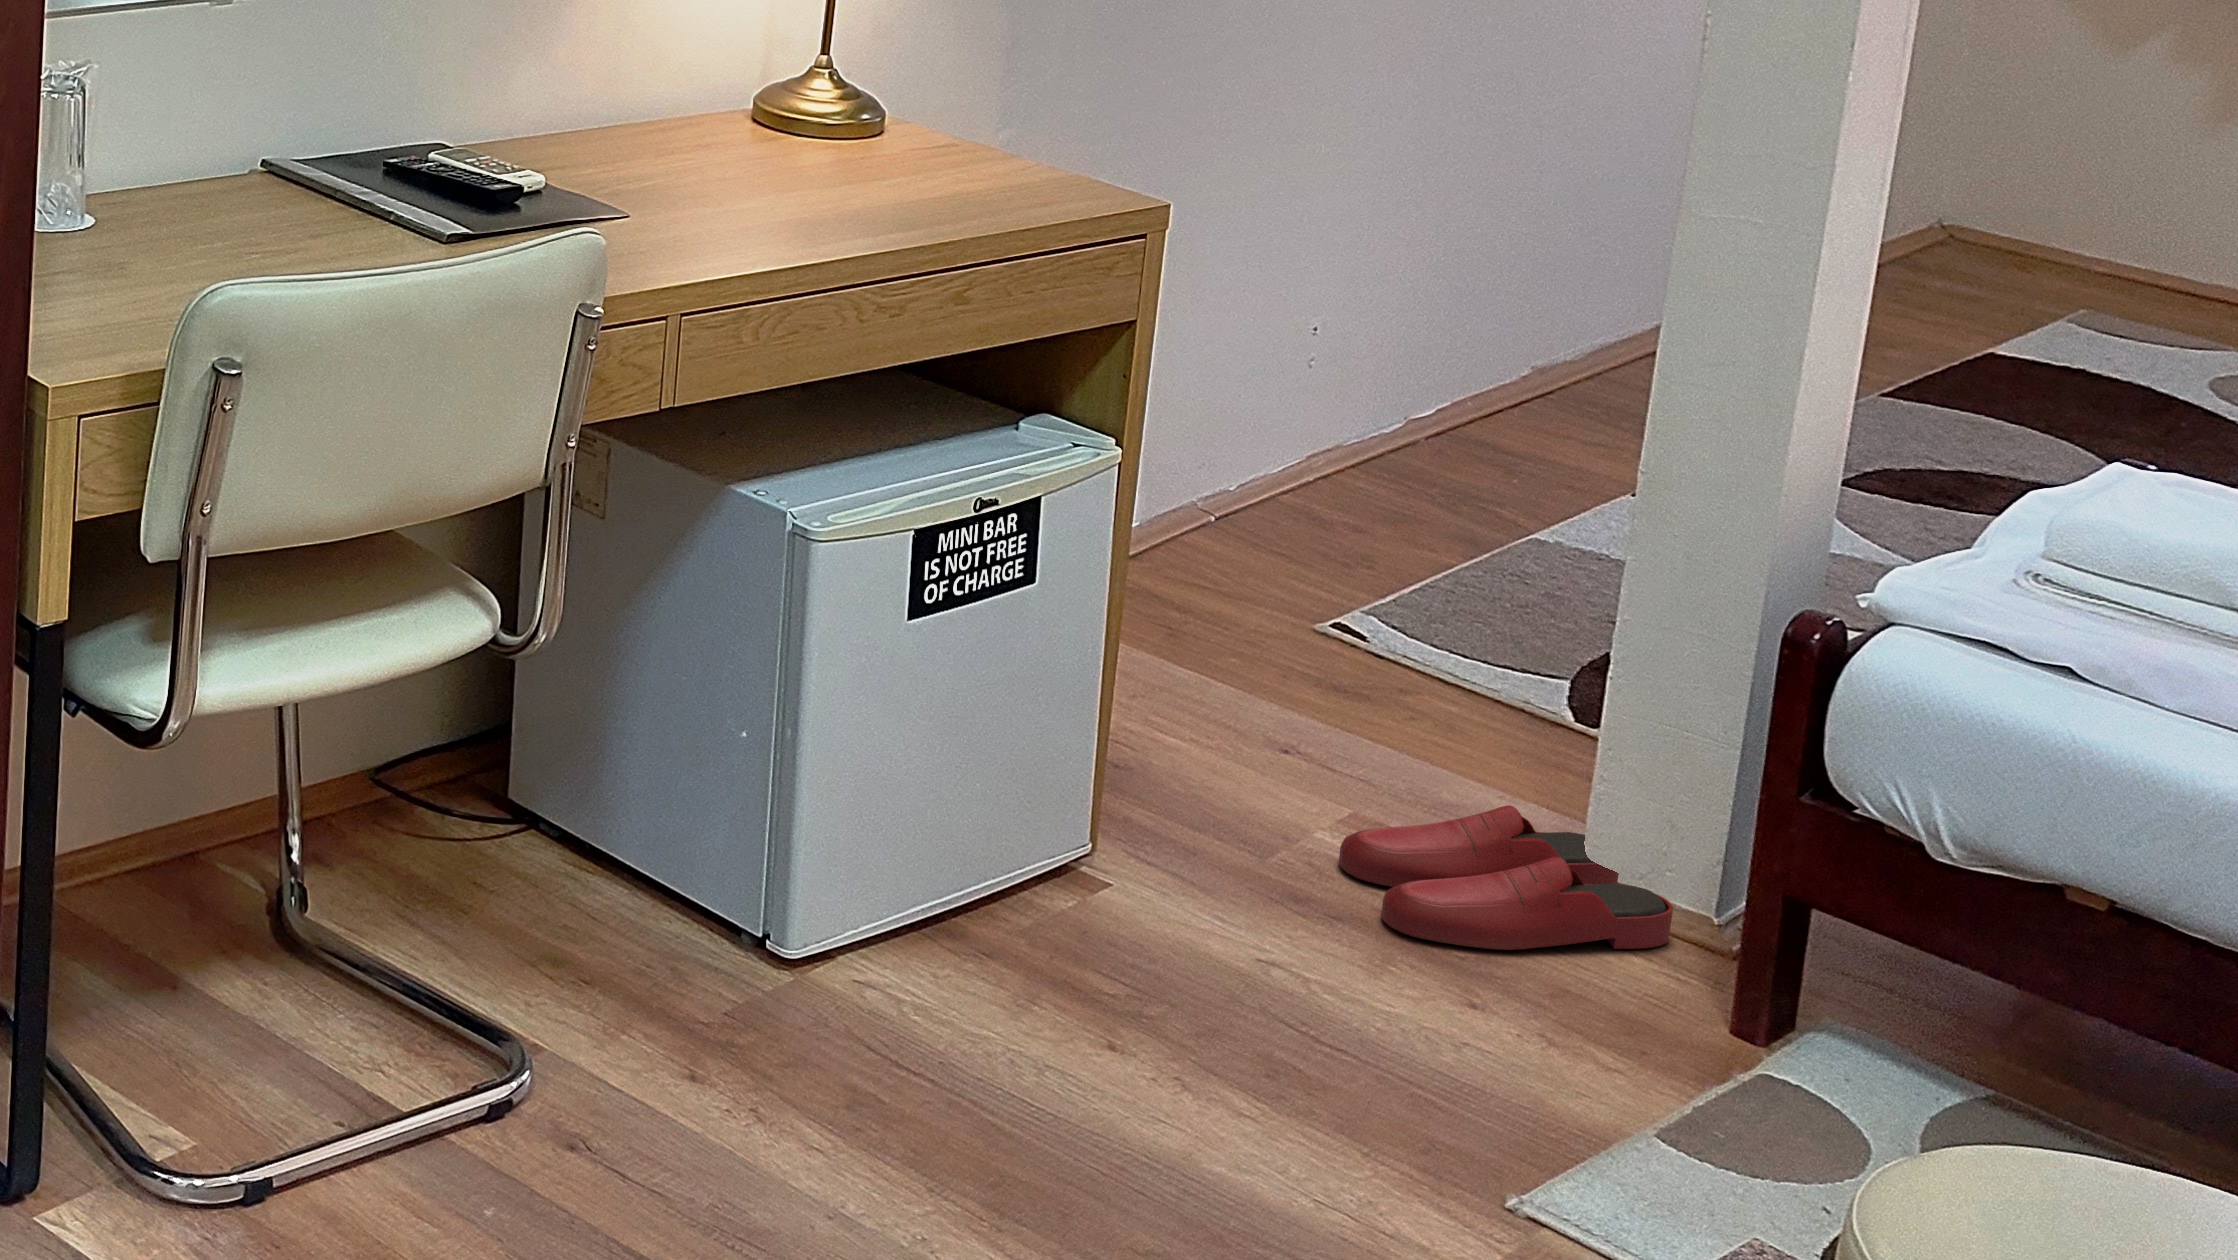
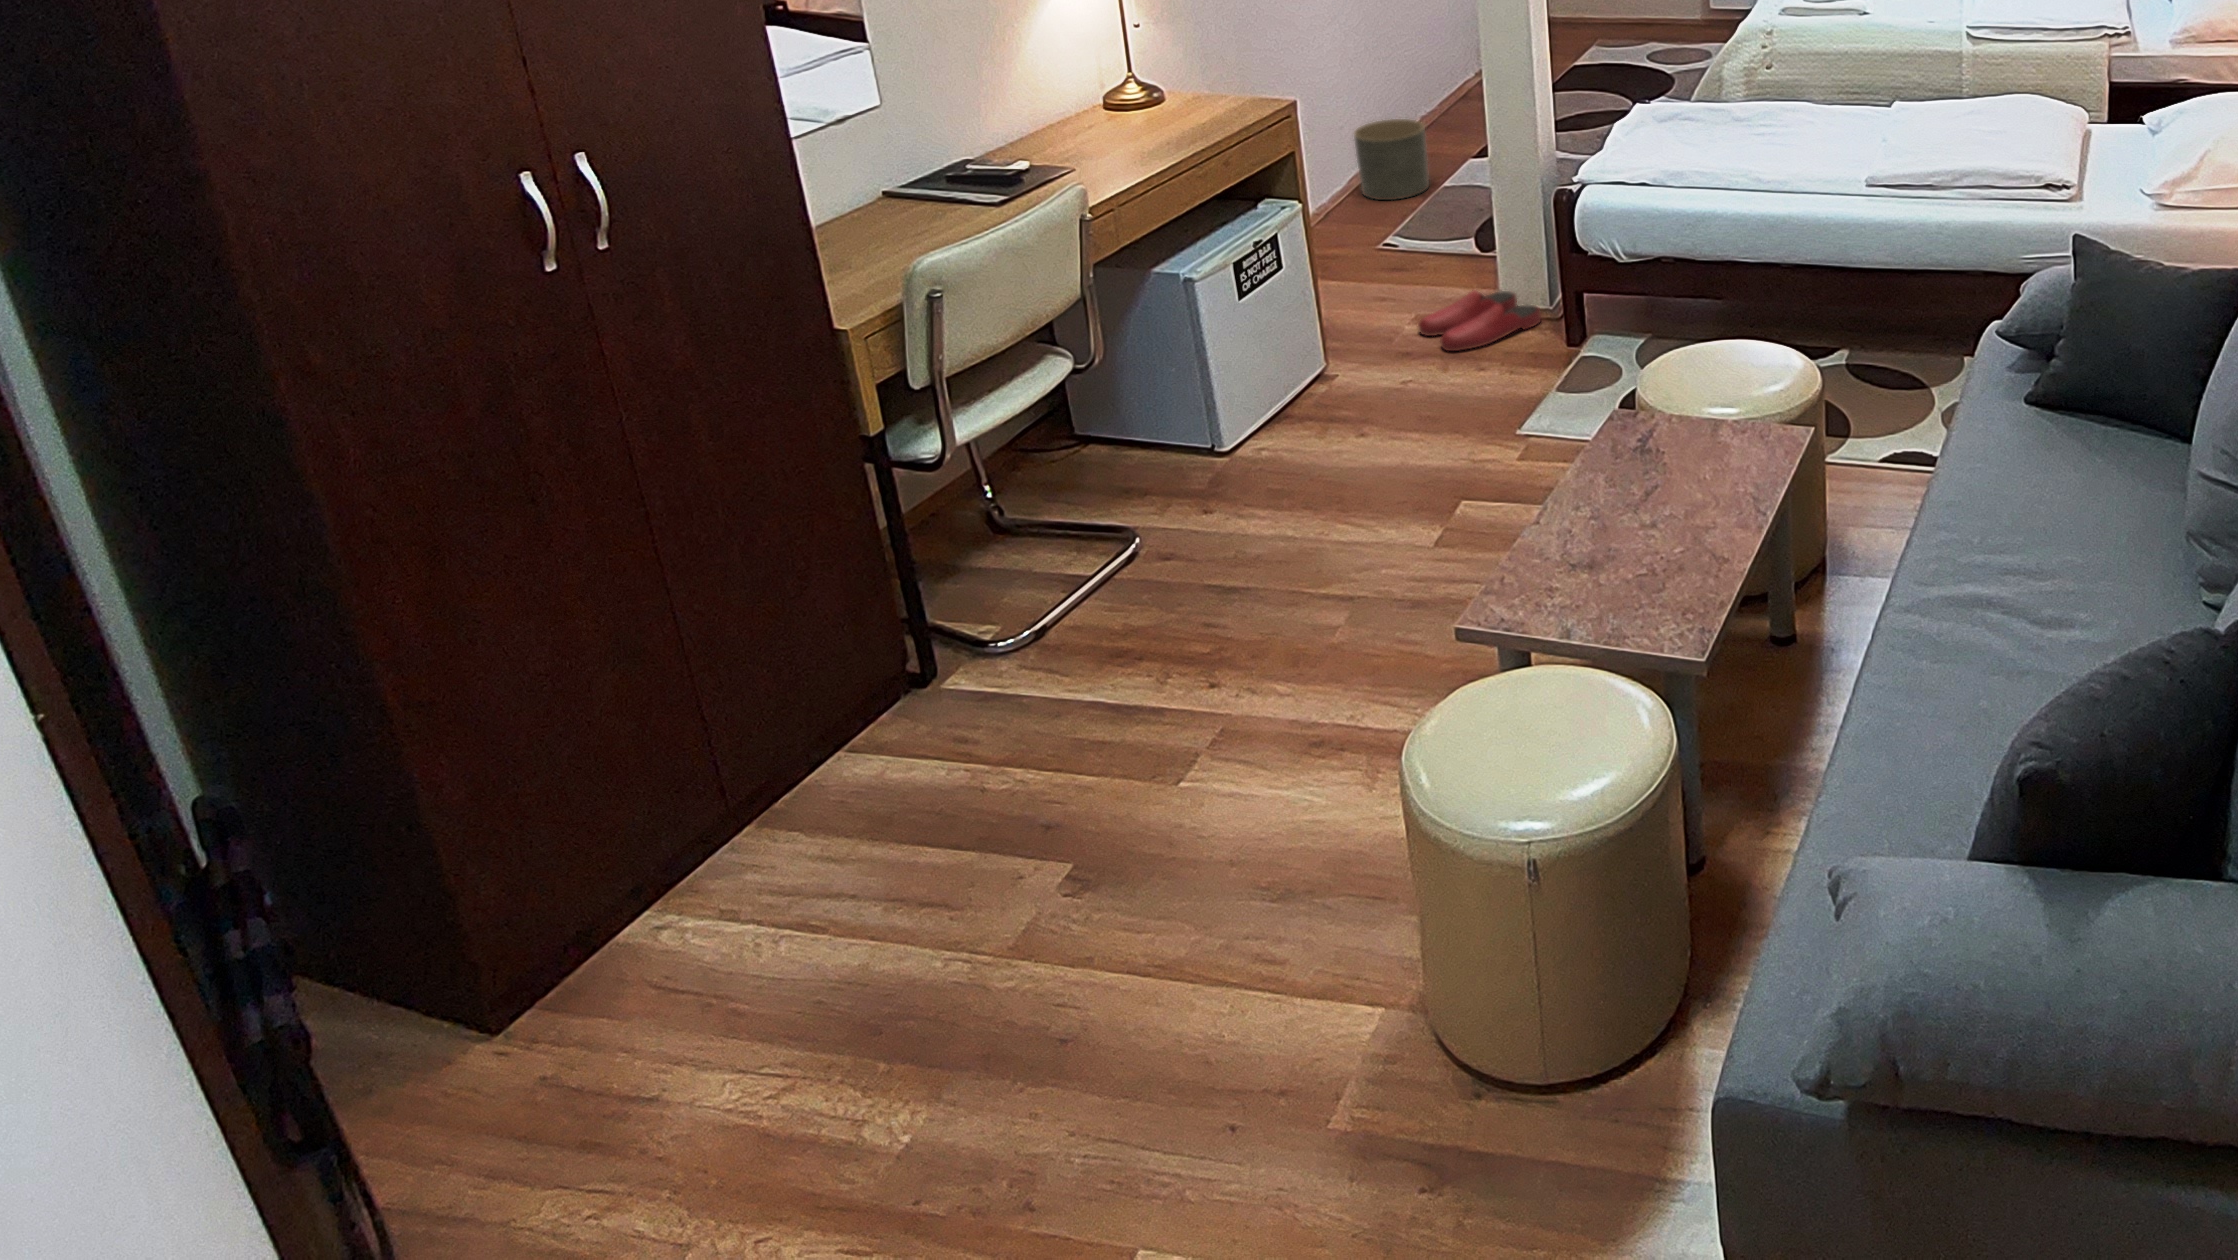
planter: none [1321,350,1517,553] -> present [1354,119,1429,200]

